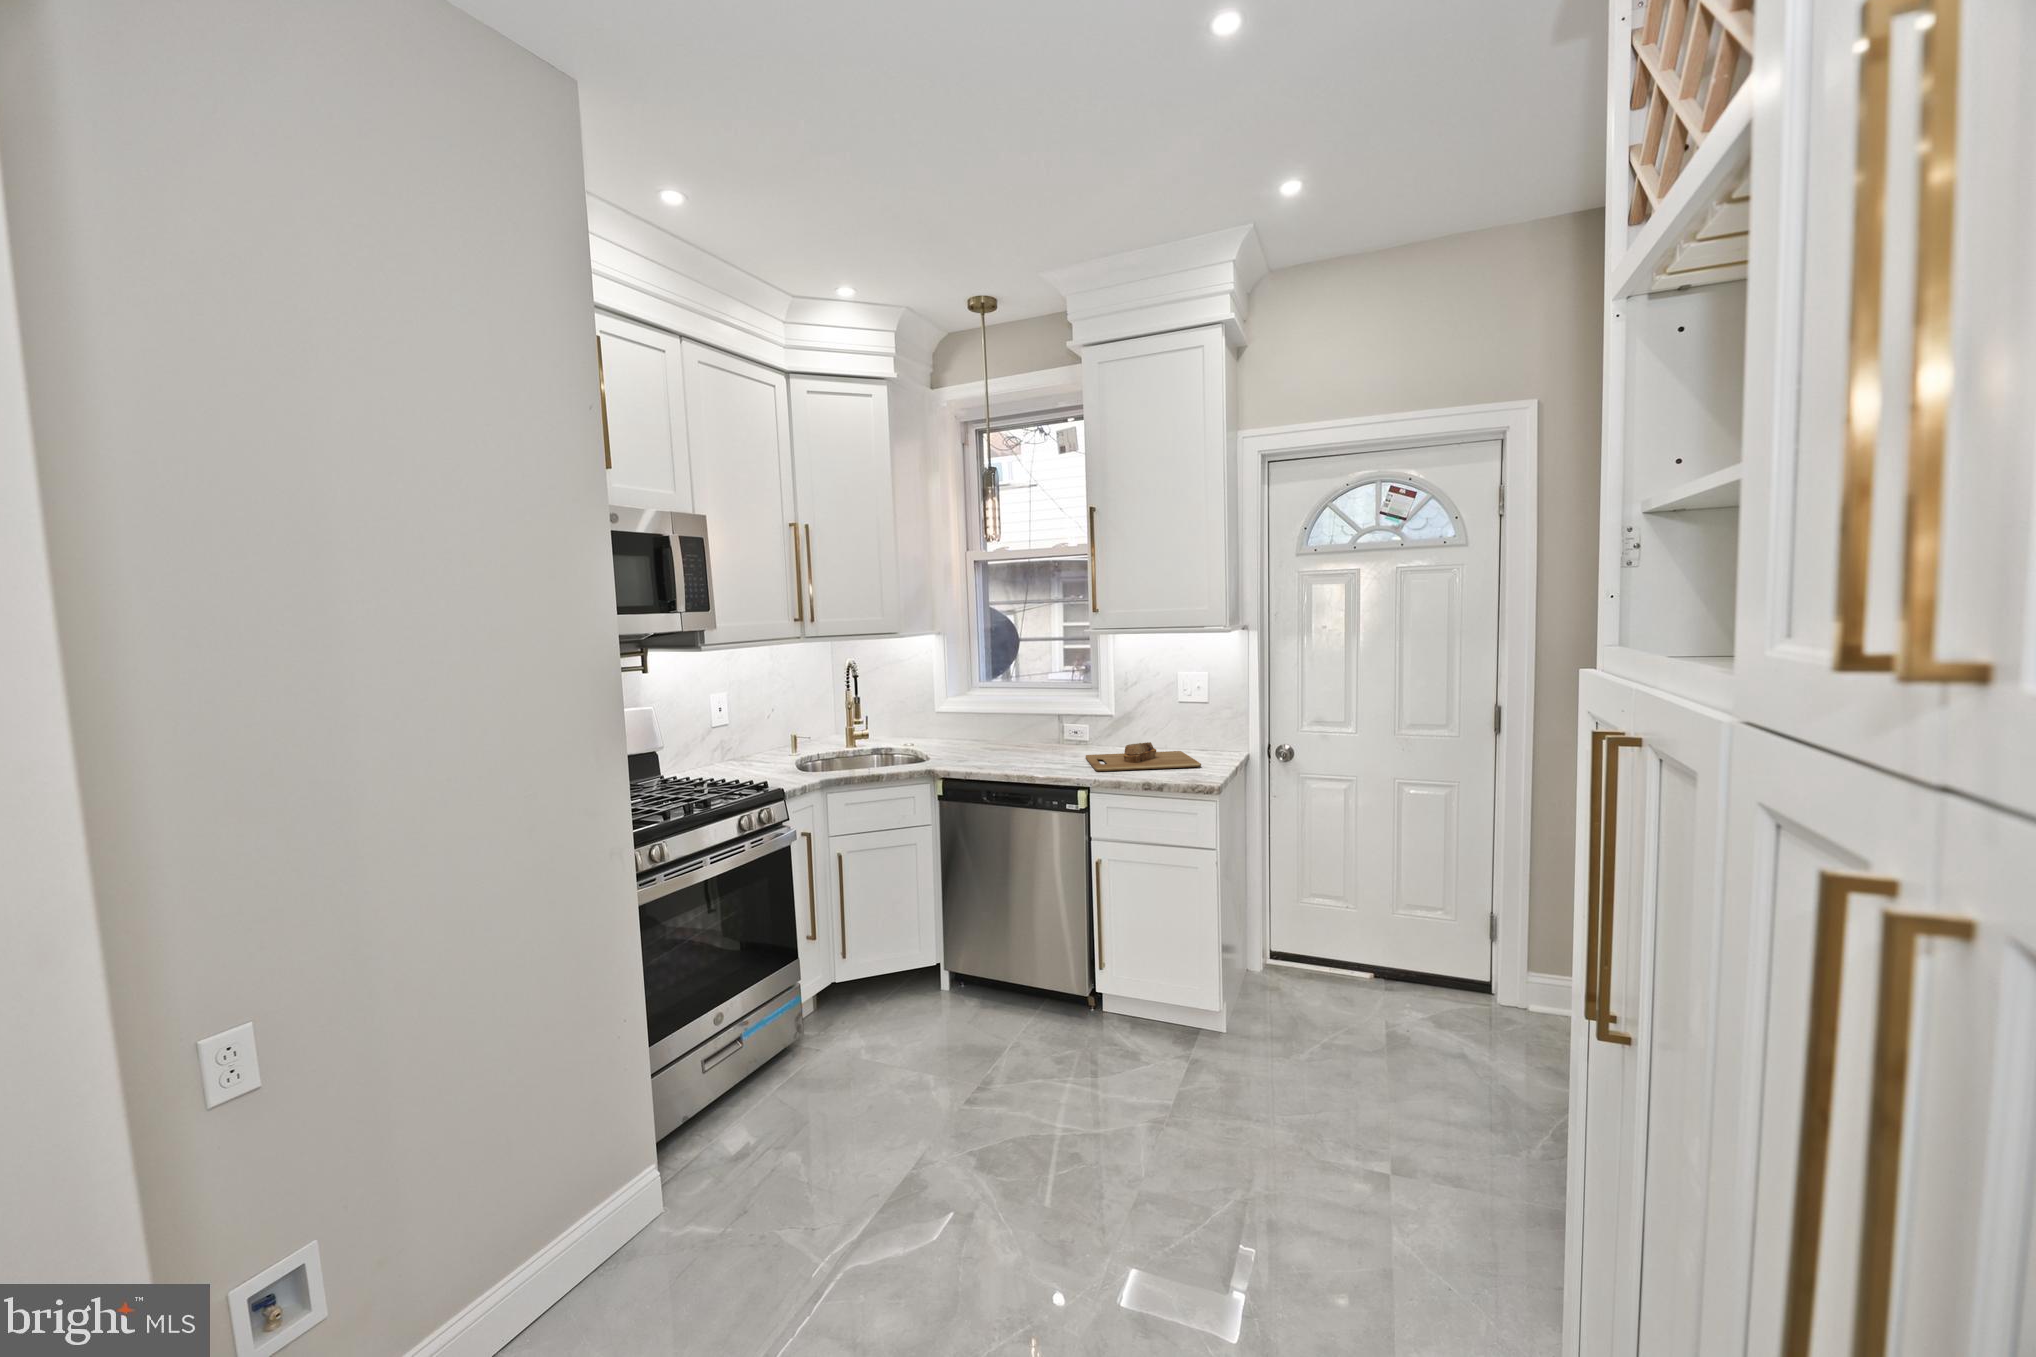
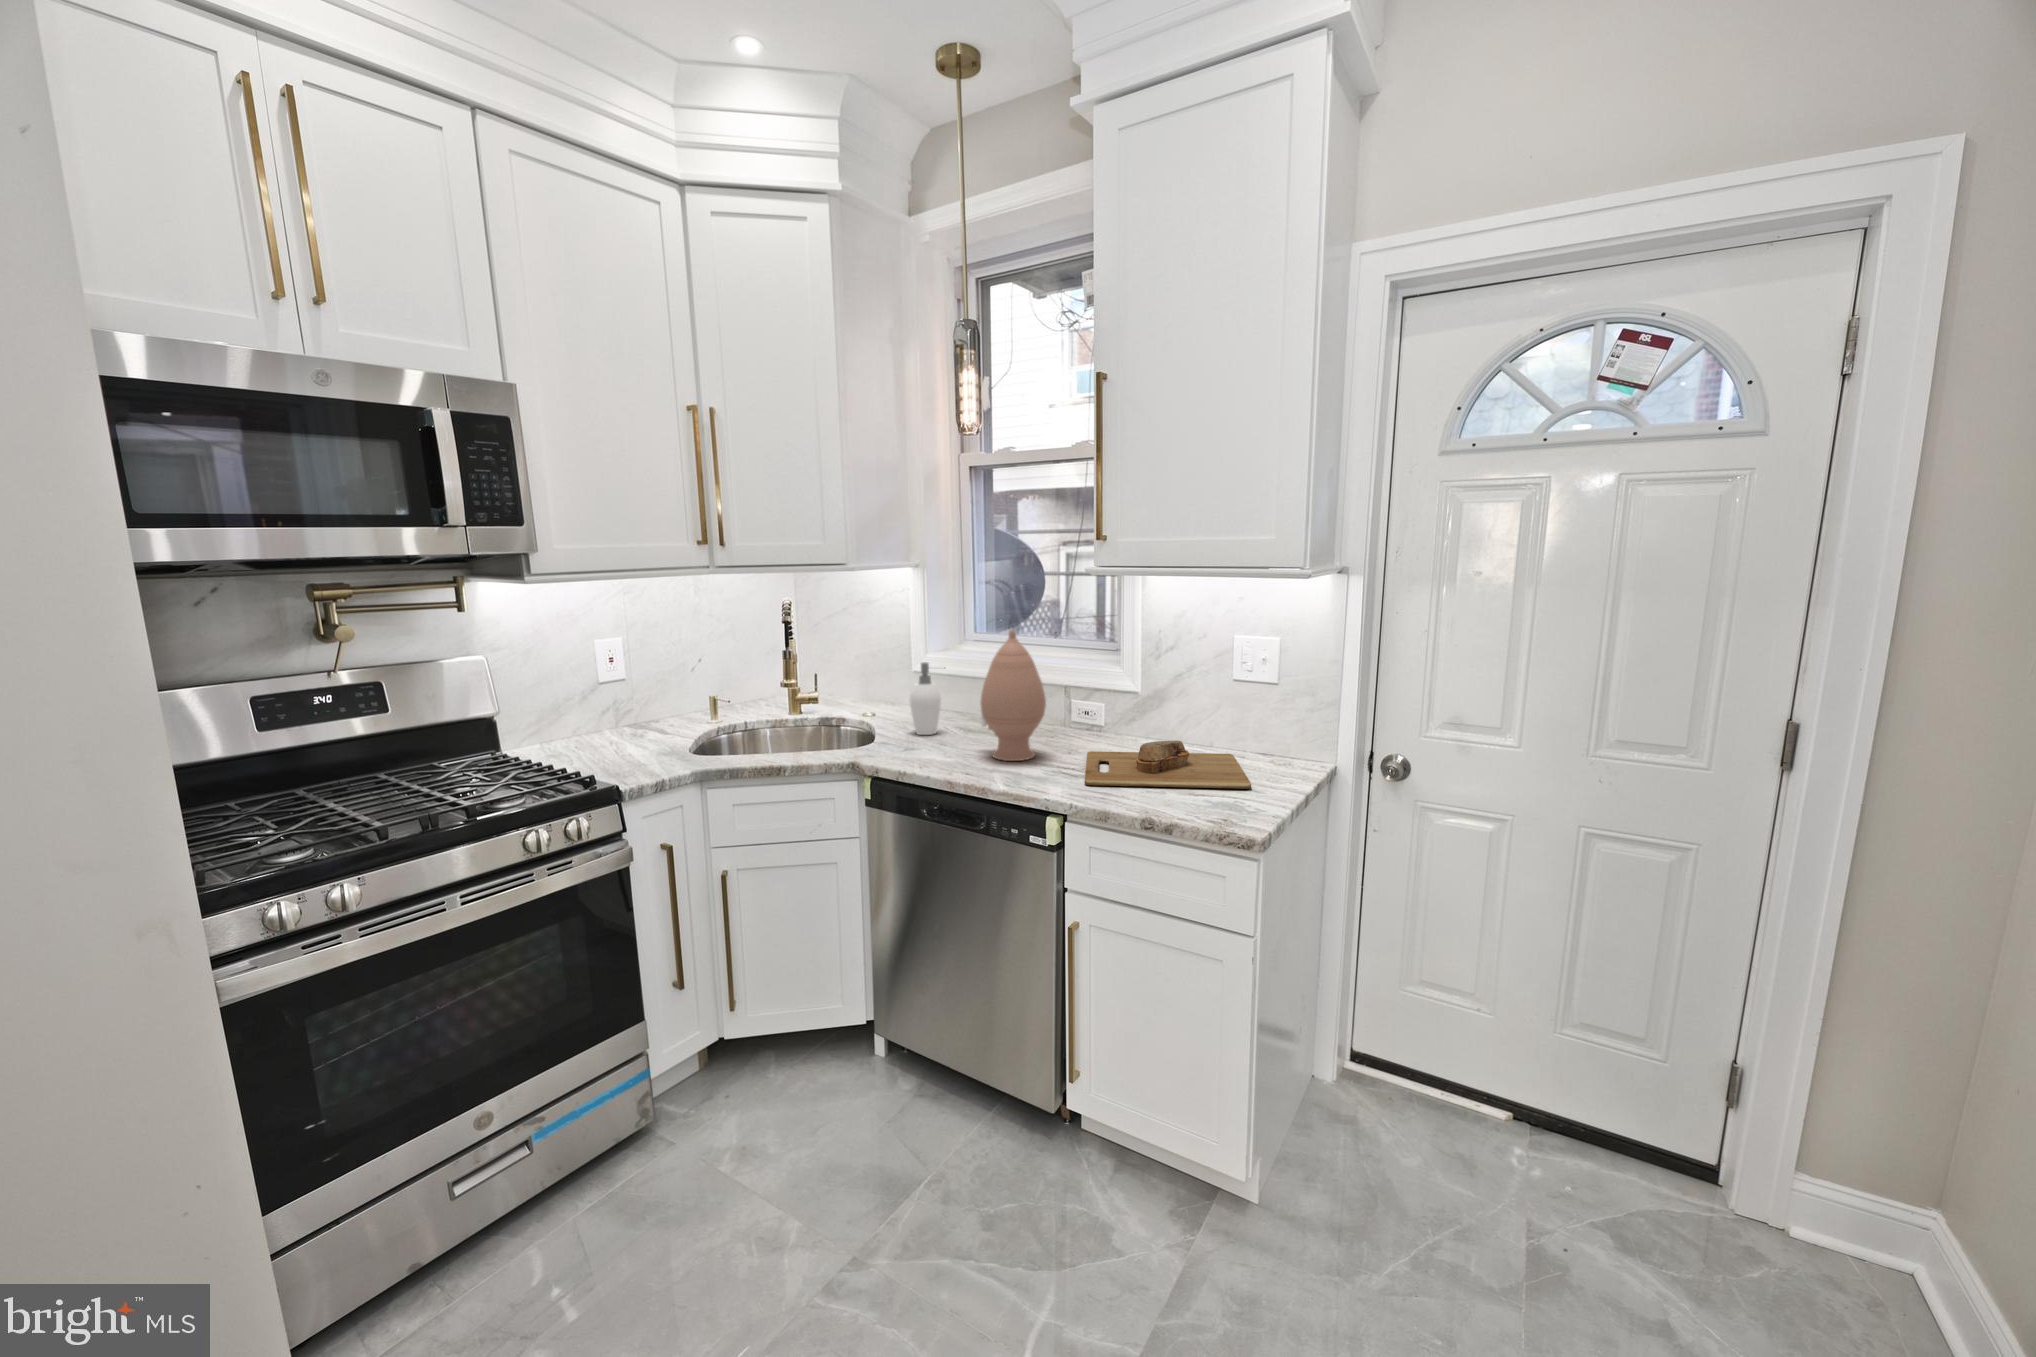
vase: none [1008,673,1057,763] -> present [980,629,1046,761]
soap dispenser: none [949,701,978,754] -> present [910,662,941,735]

